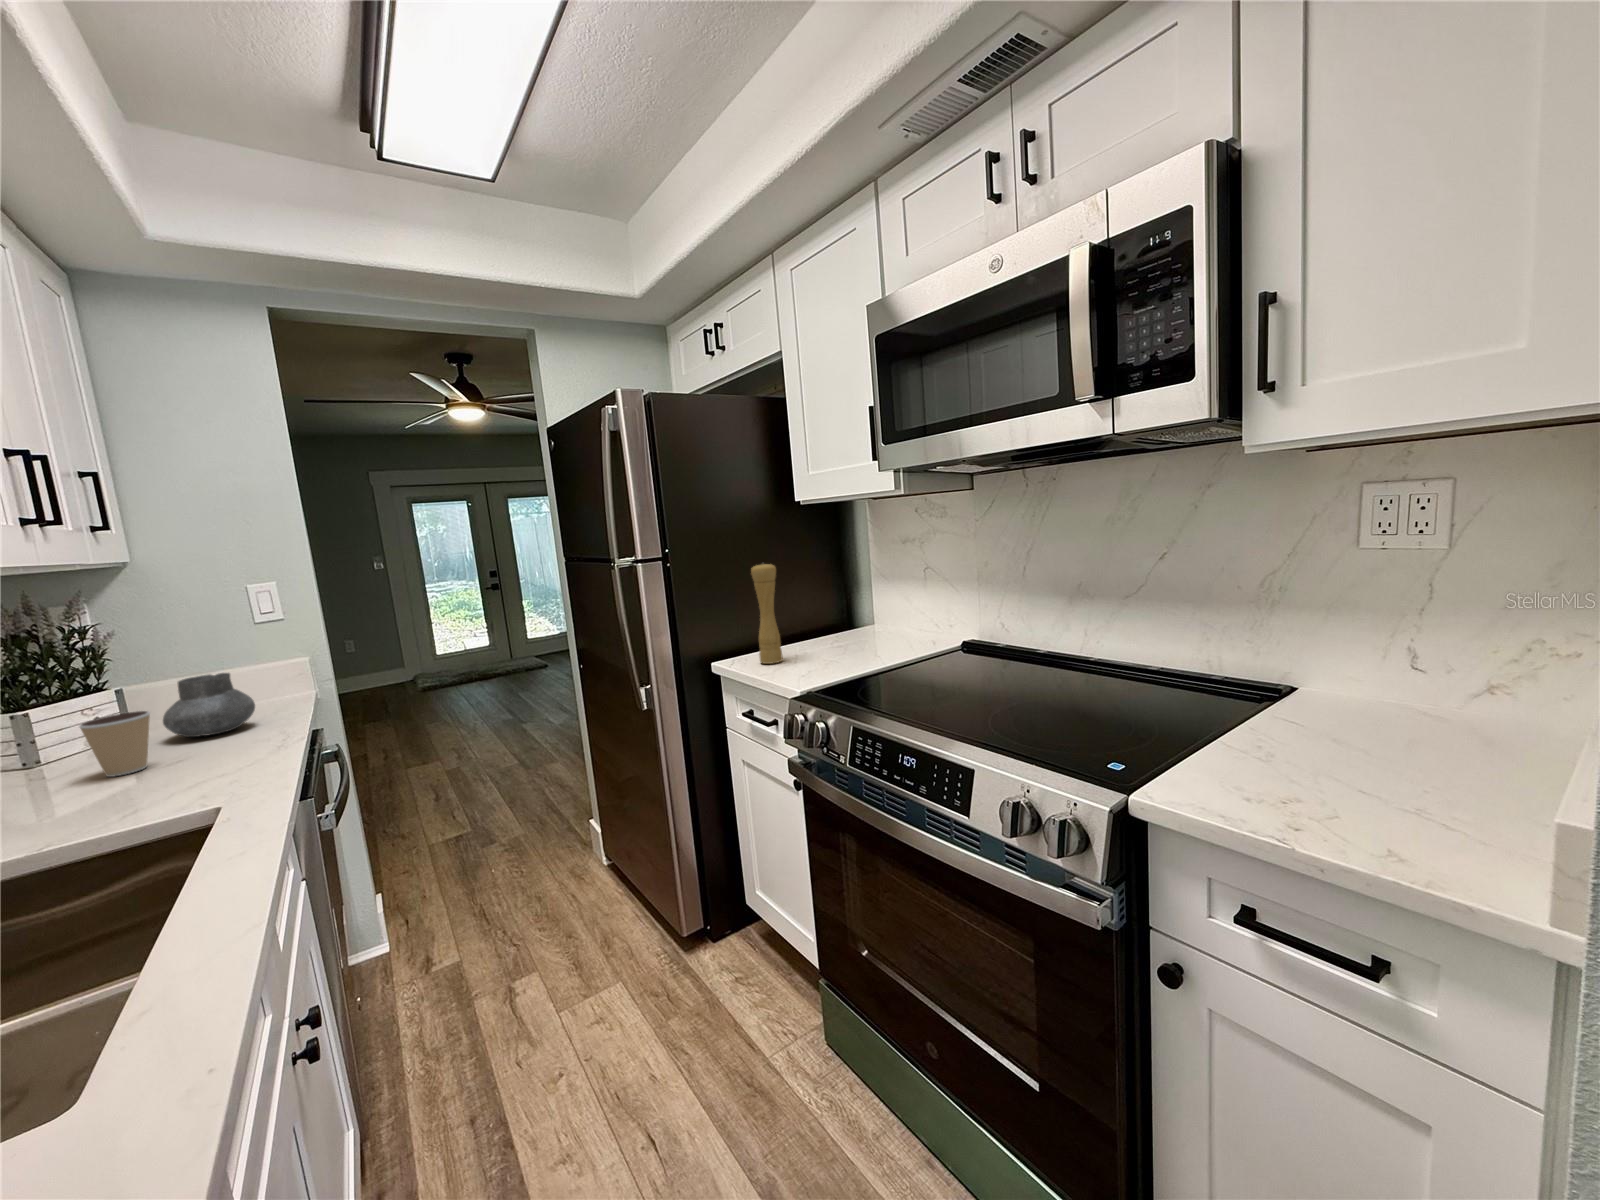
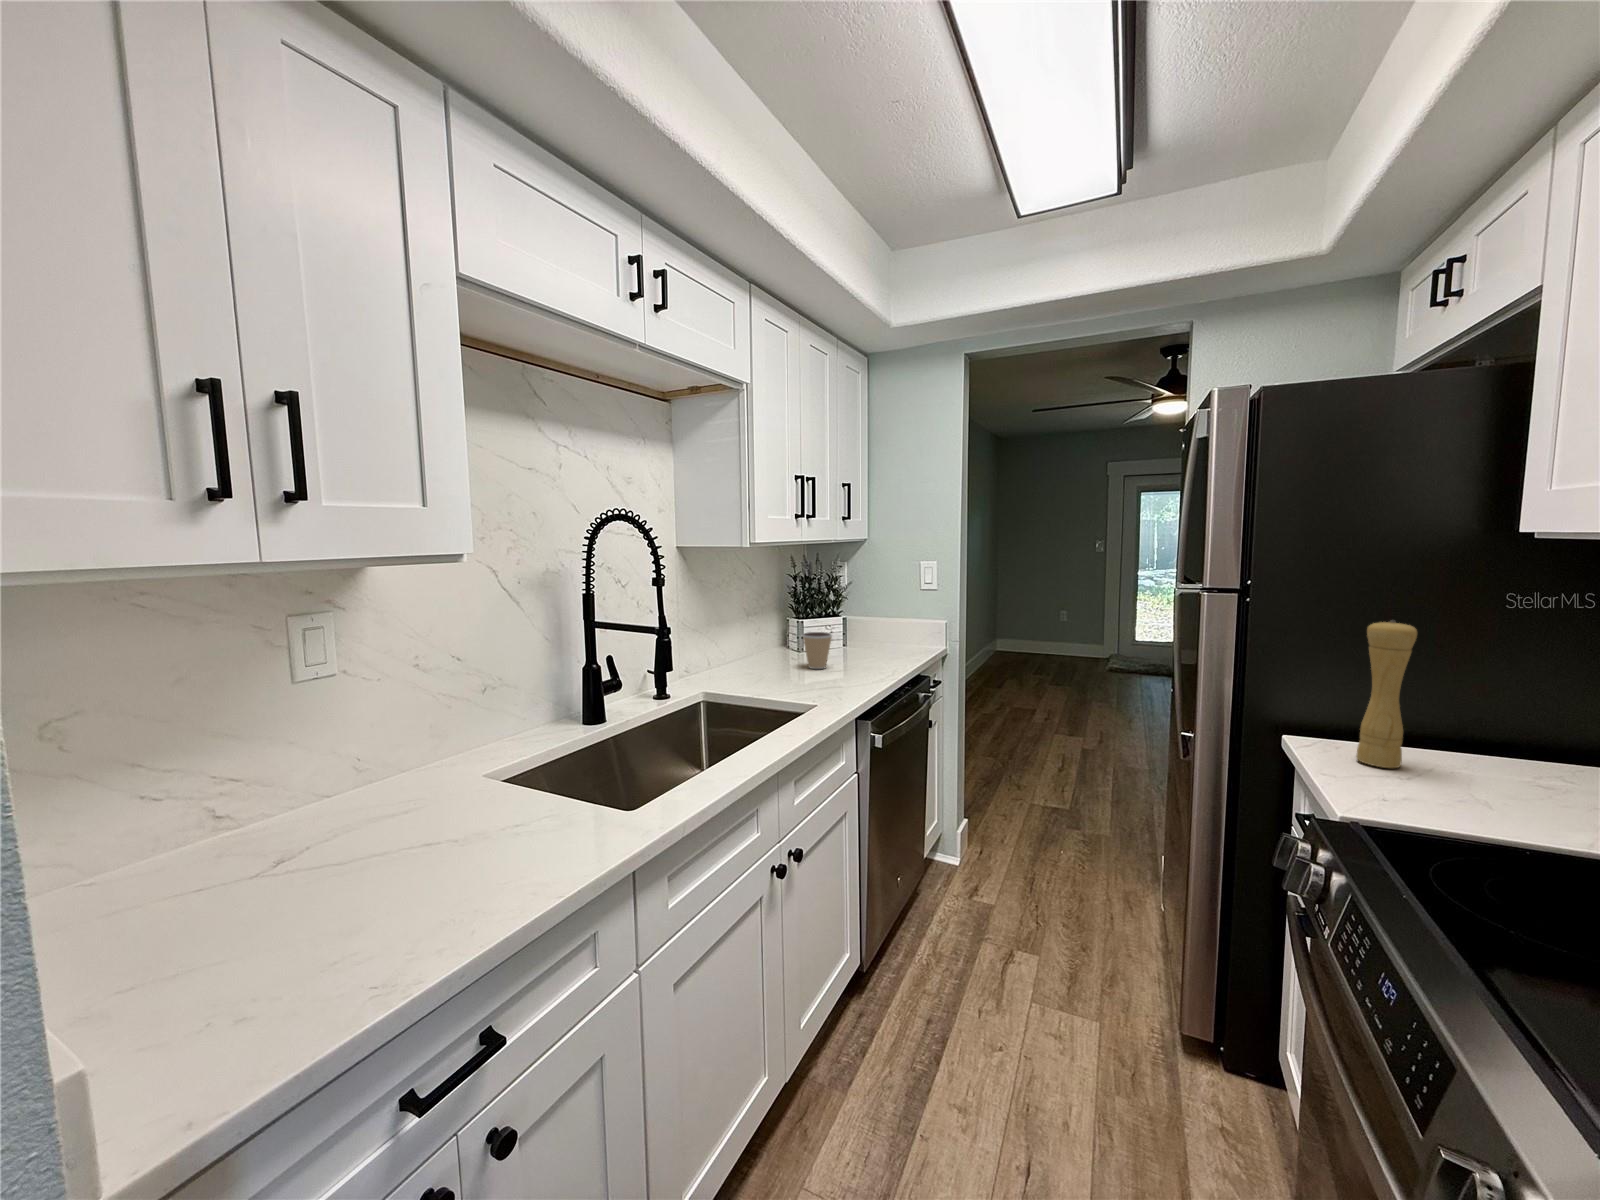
vase: present [163,673,255,737] -> none [849,619,896,660]

